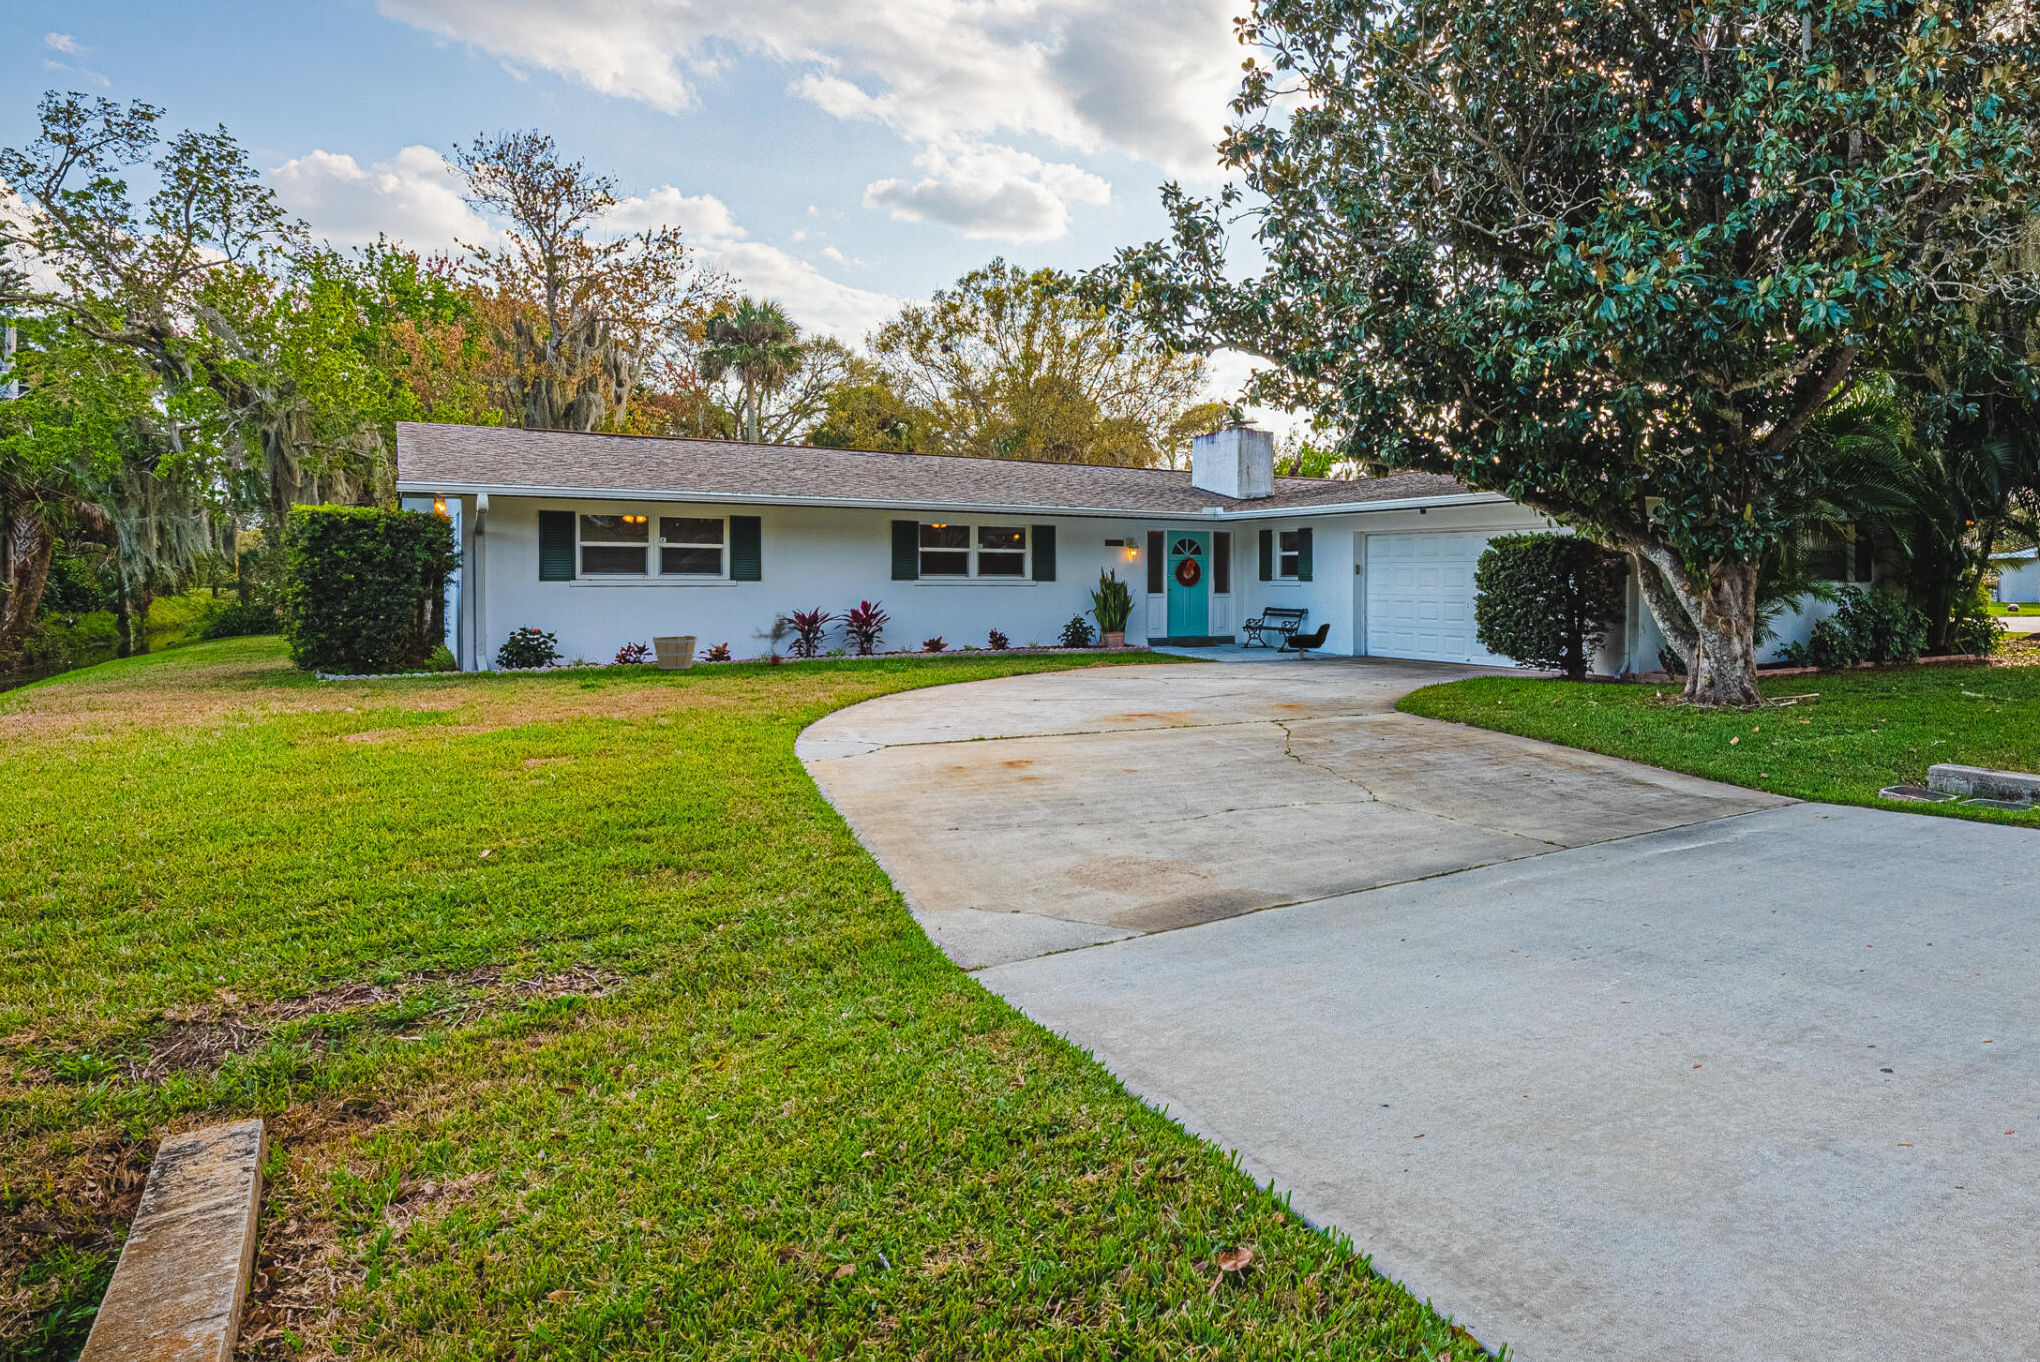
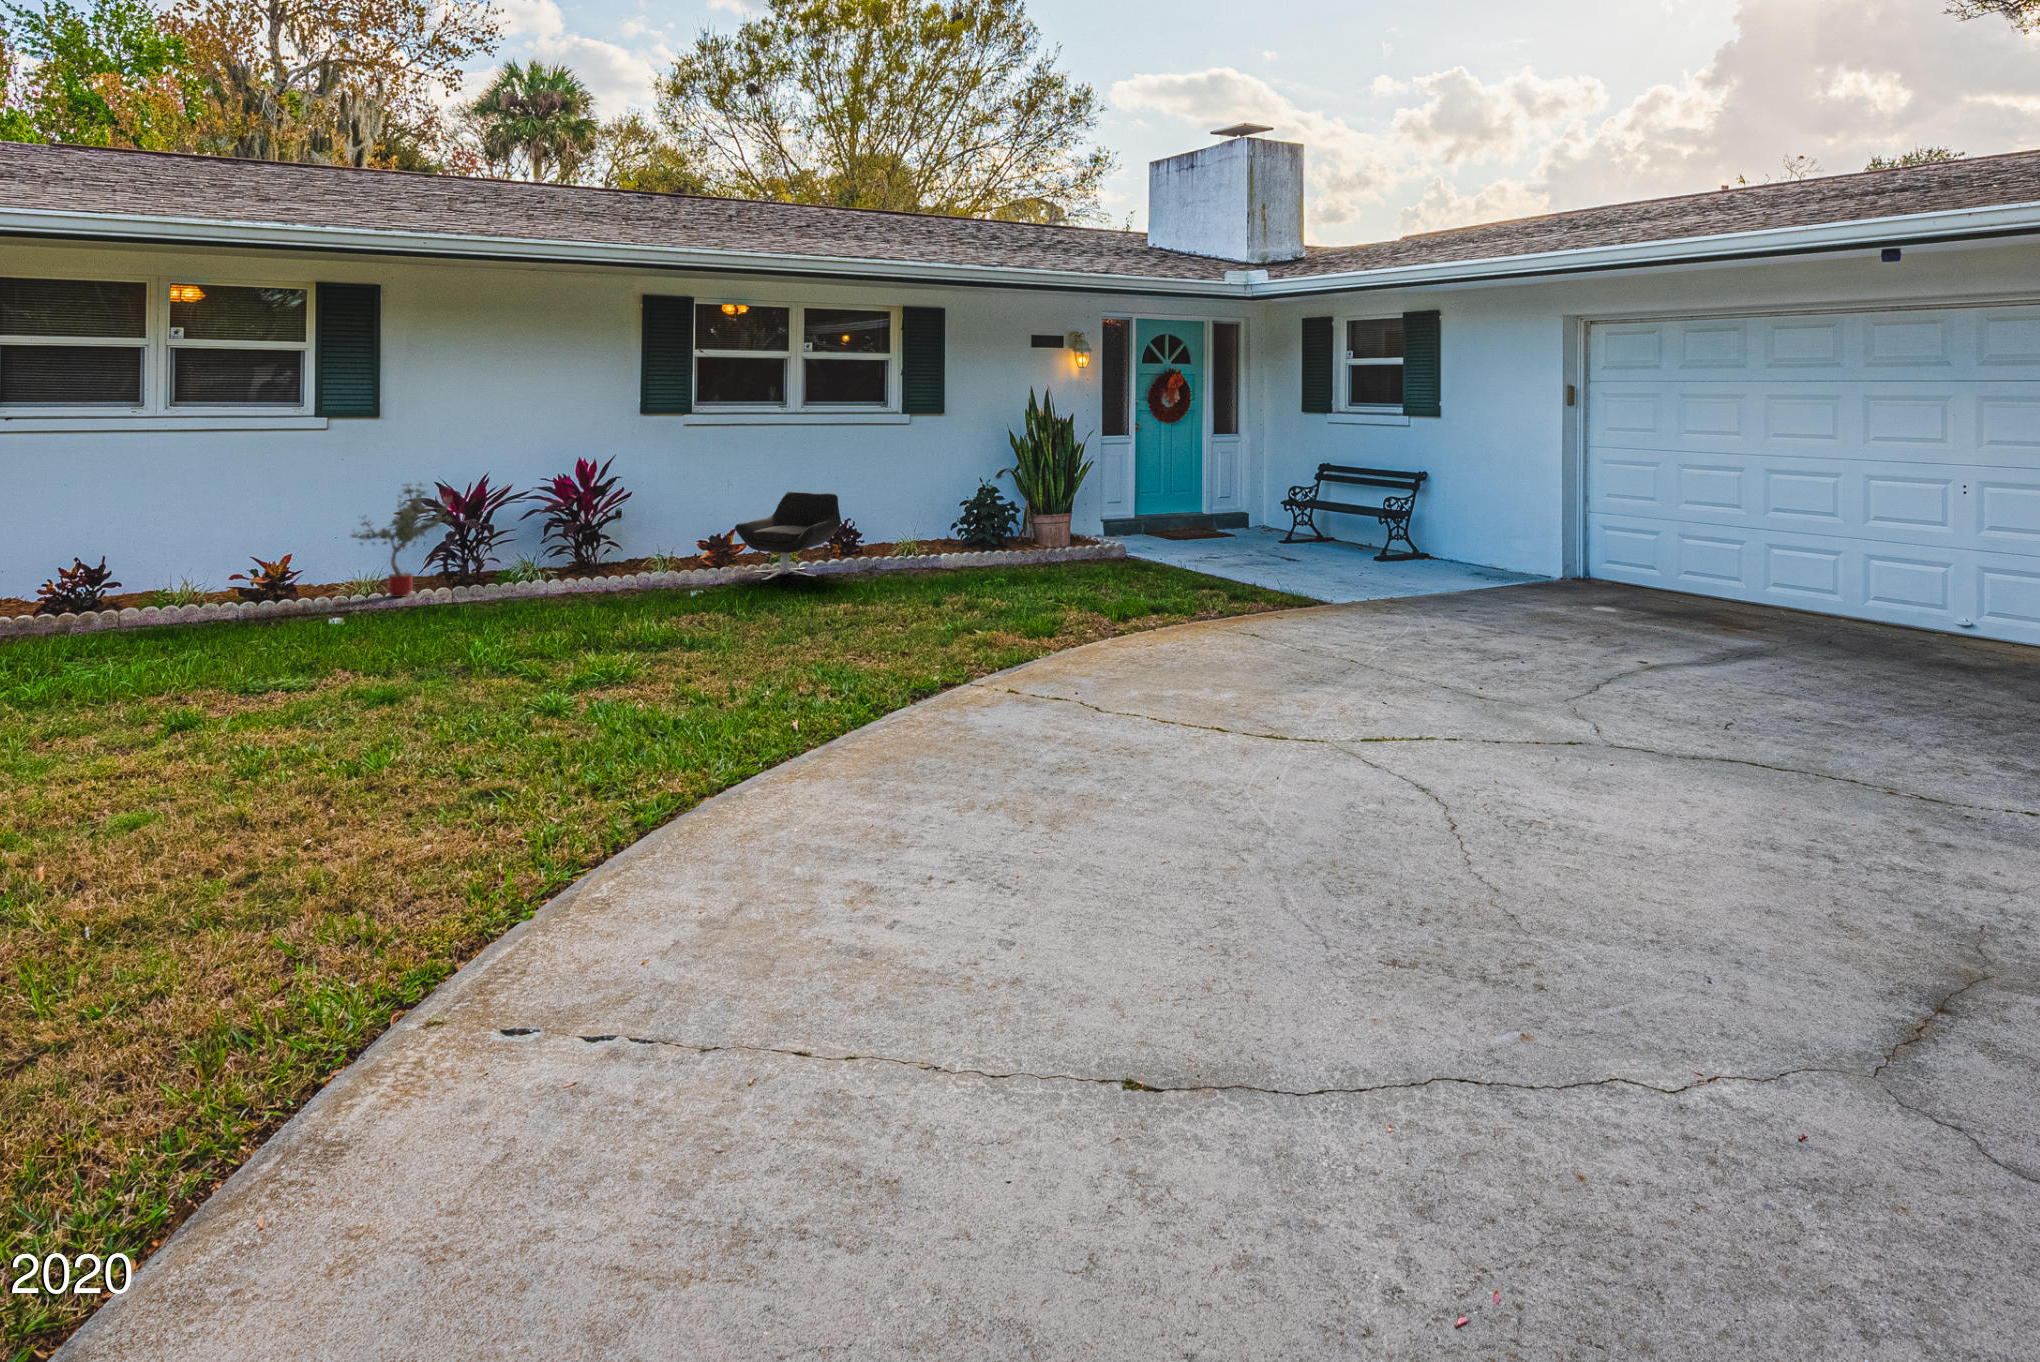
lounge chair: present [1287,623,1330,660] -> present [735,492,841,580]
wooden bucket: present [653,636,697,670] -> none [127,536,230,617]

